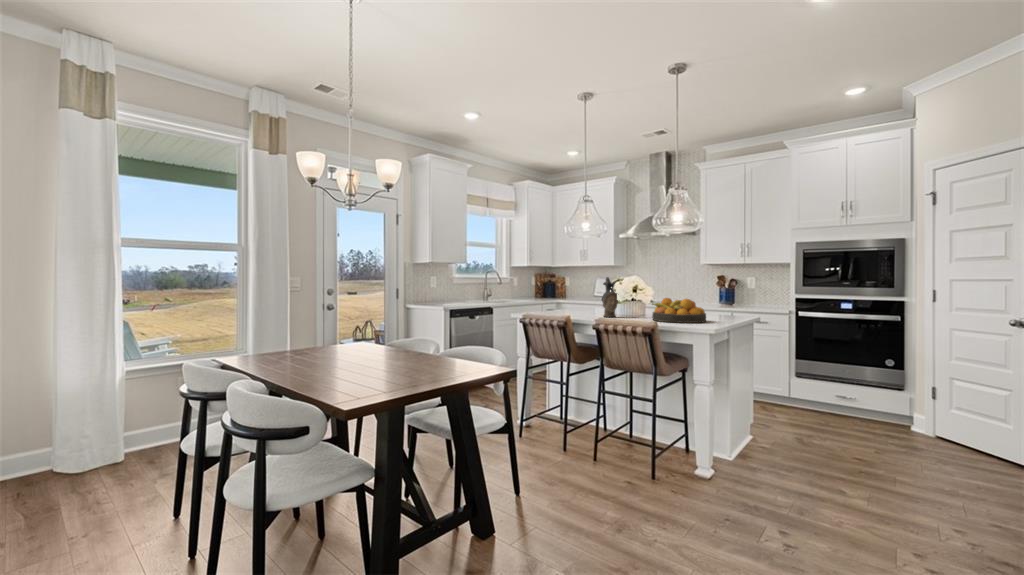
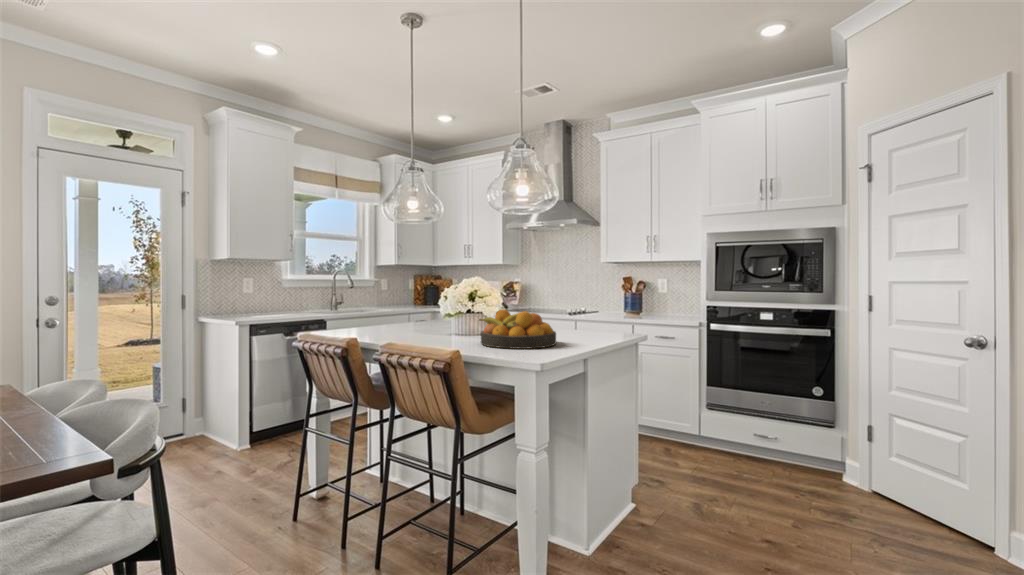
ceramic pitcher: present [602,277,618,317] -> none [421,279,445,338]

